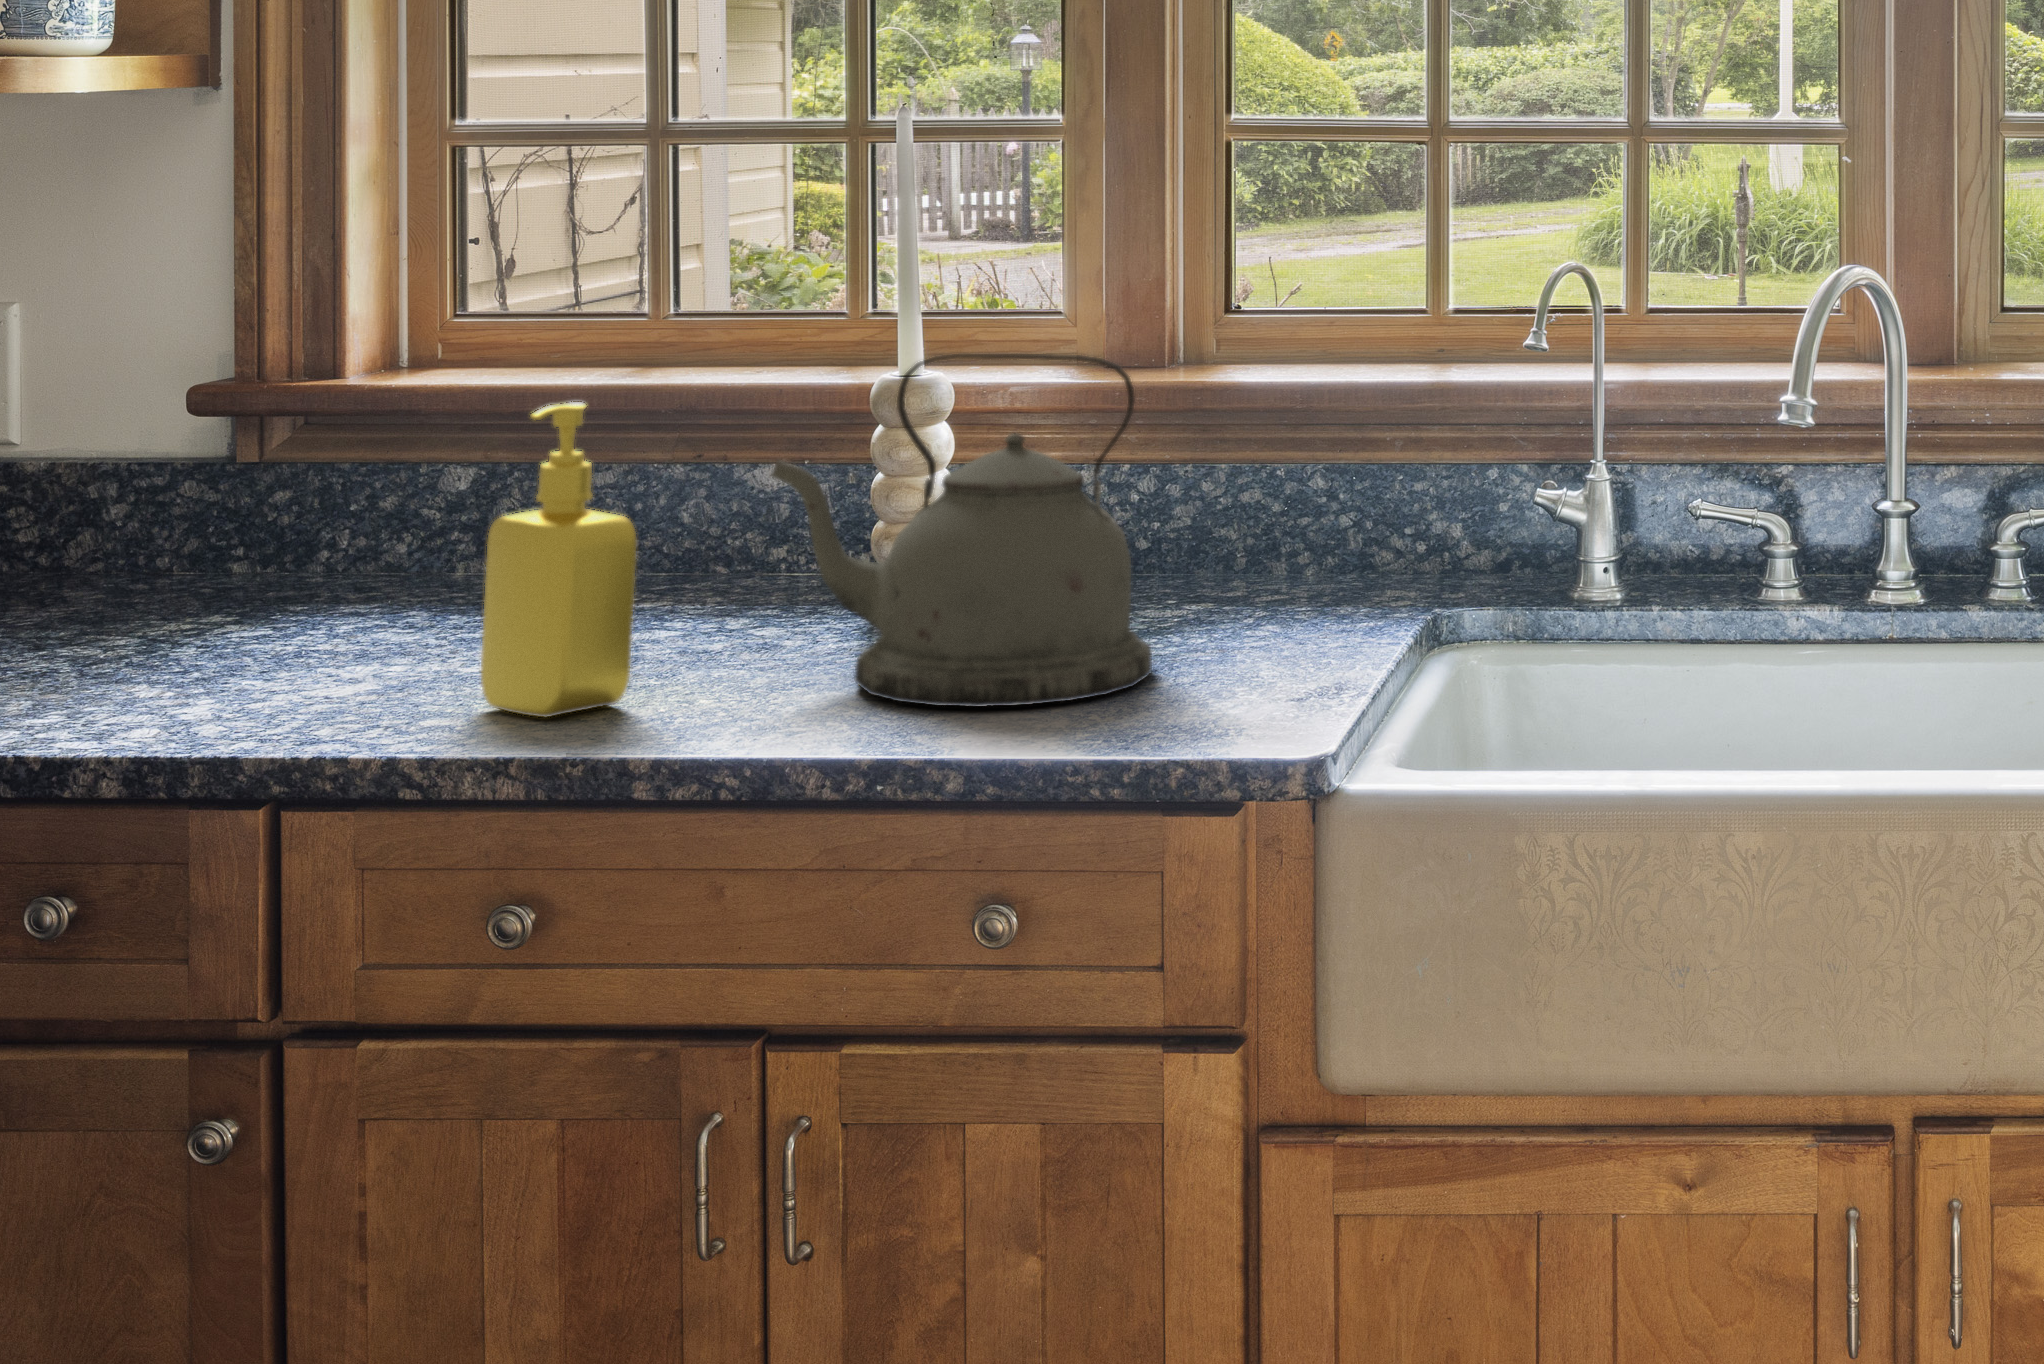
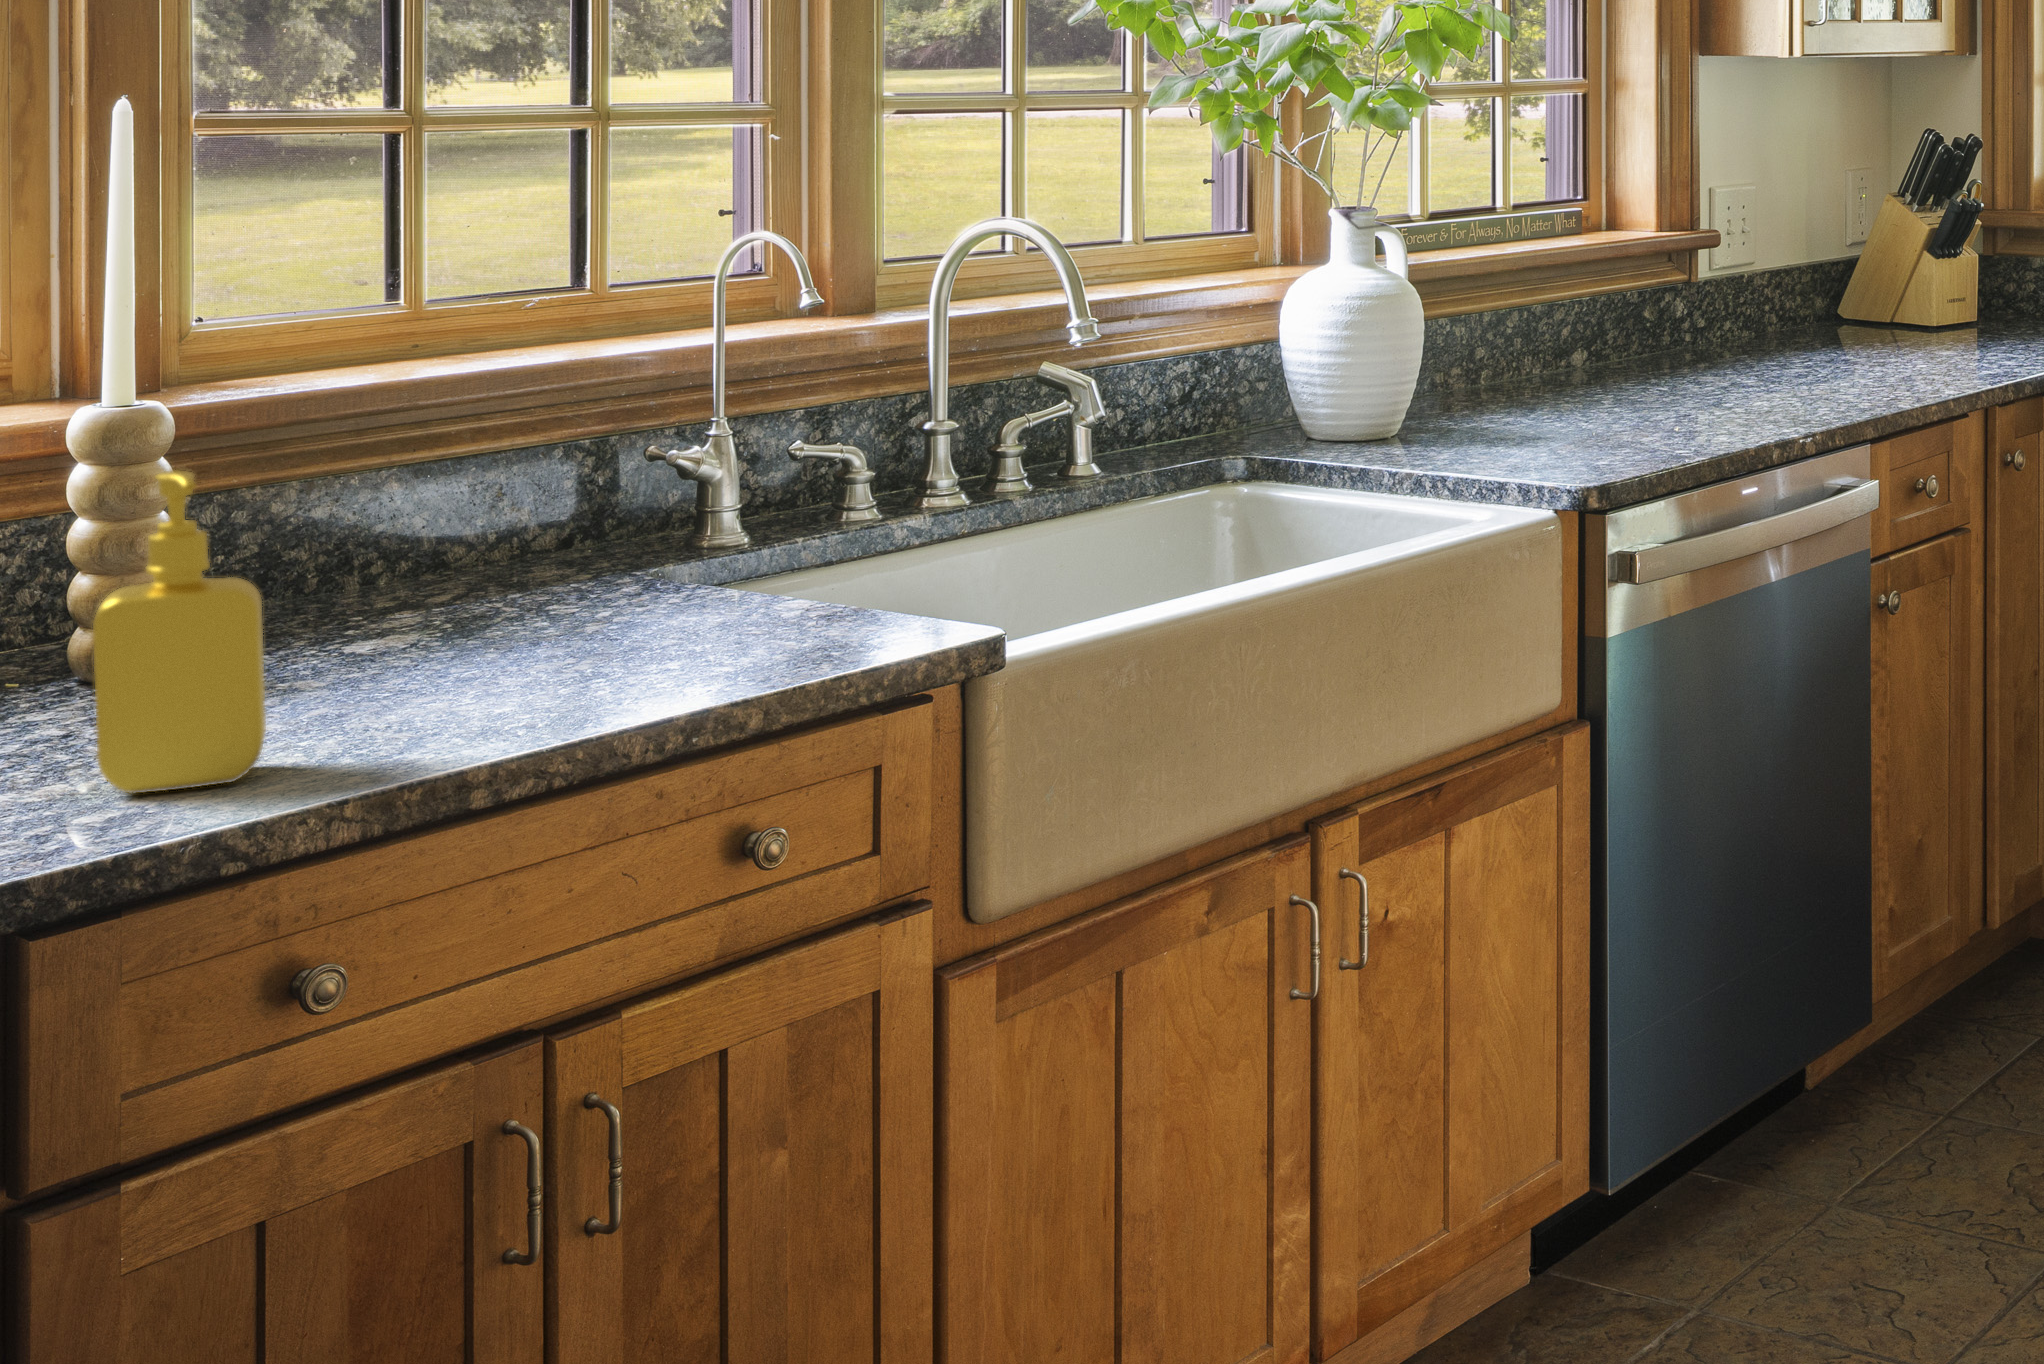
kettle: present [772,354,1152,707] -> none [264,371,643,706]

